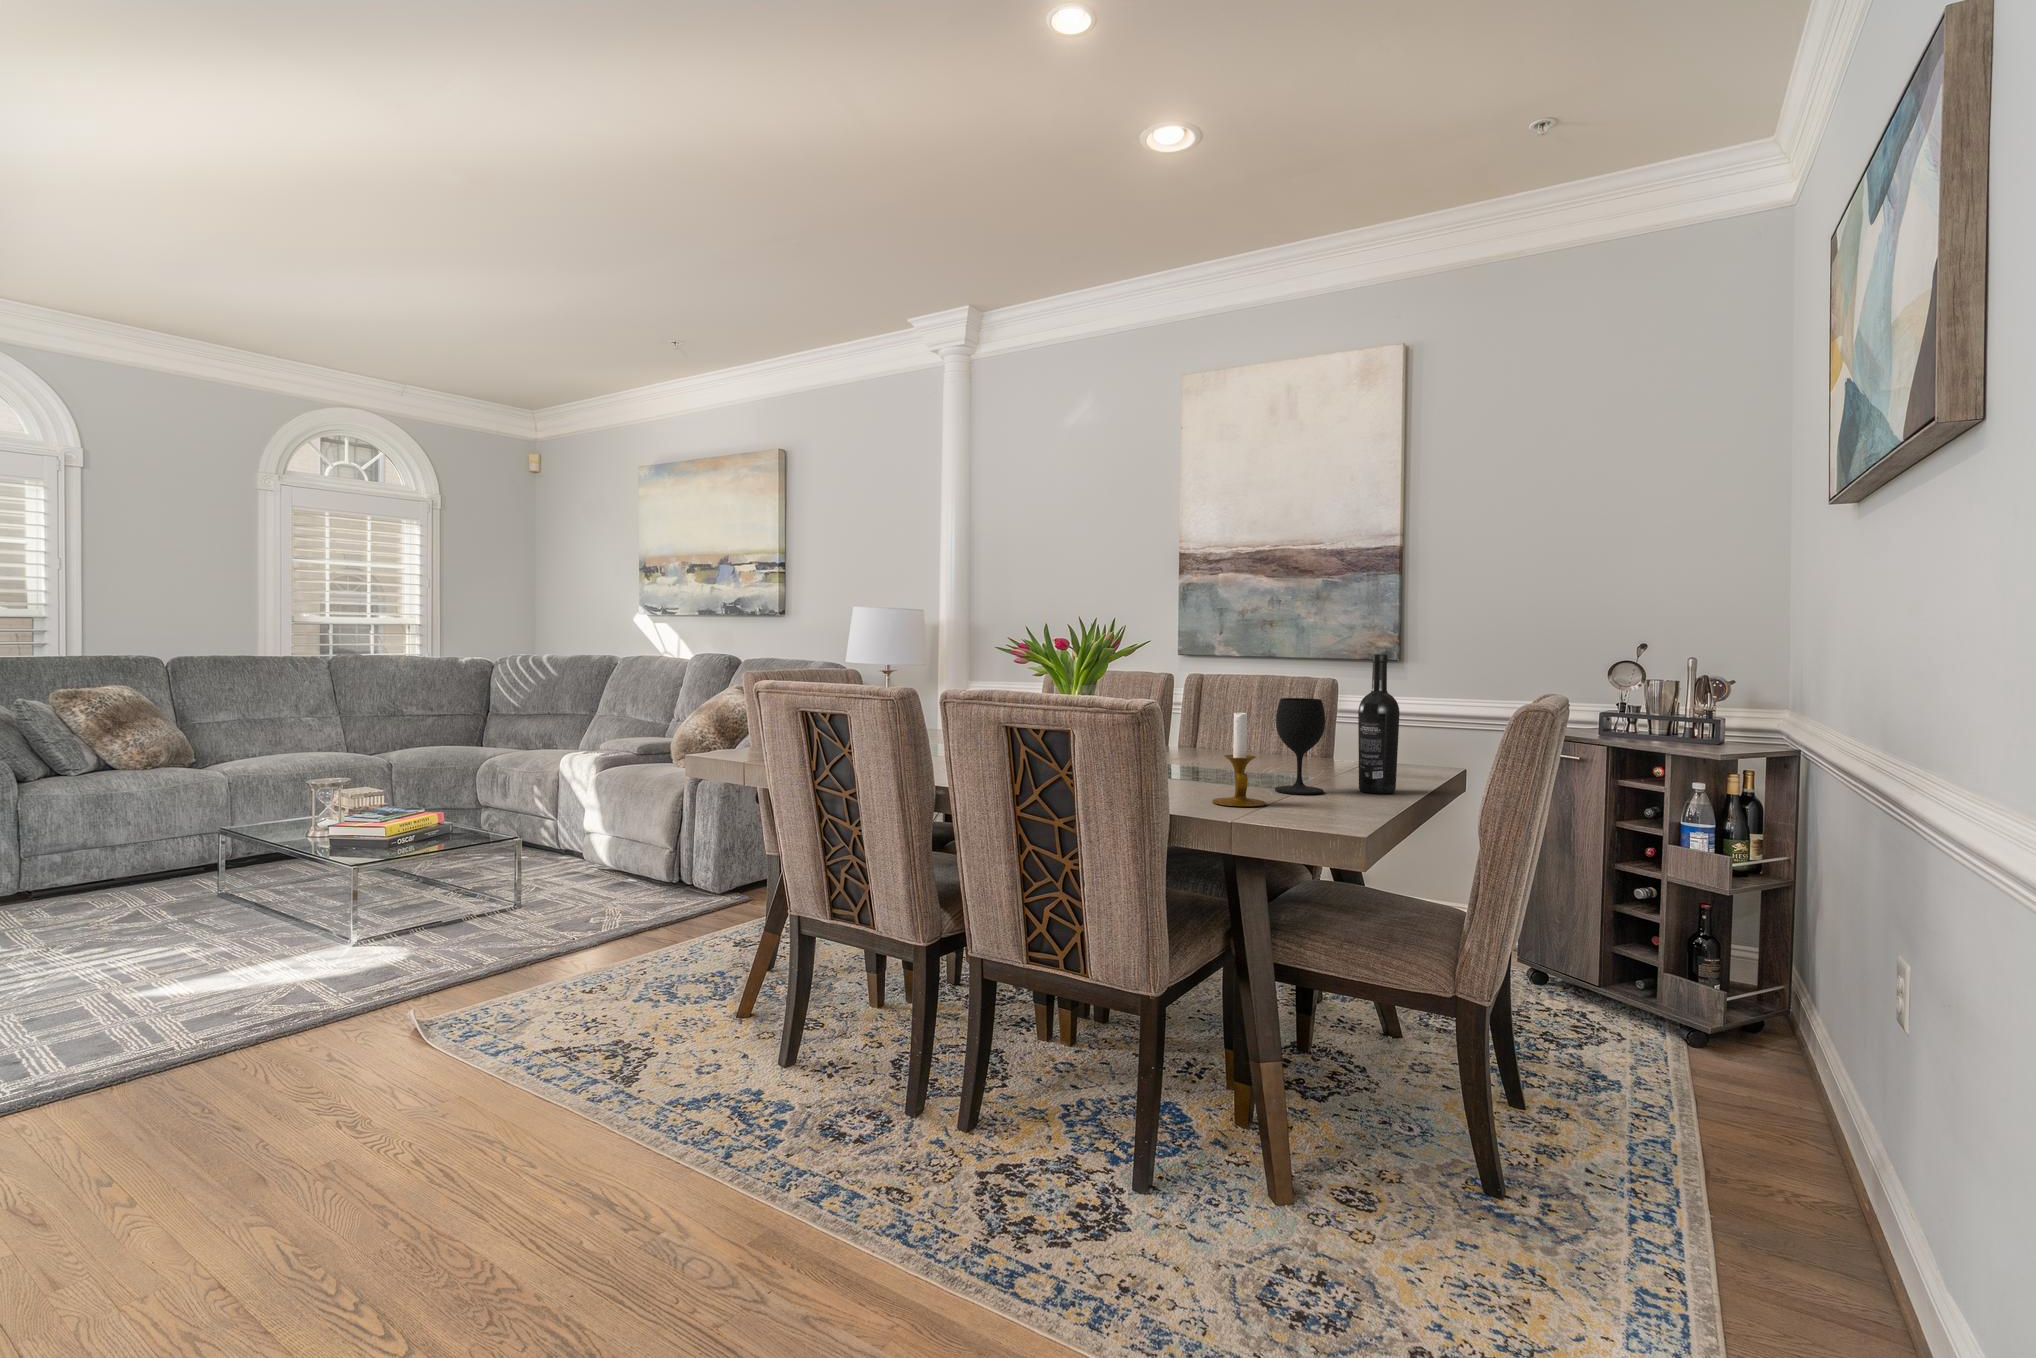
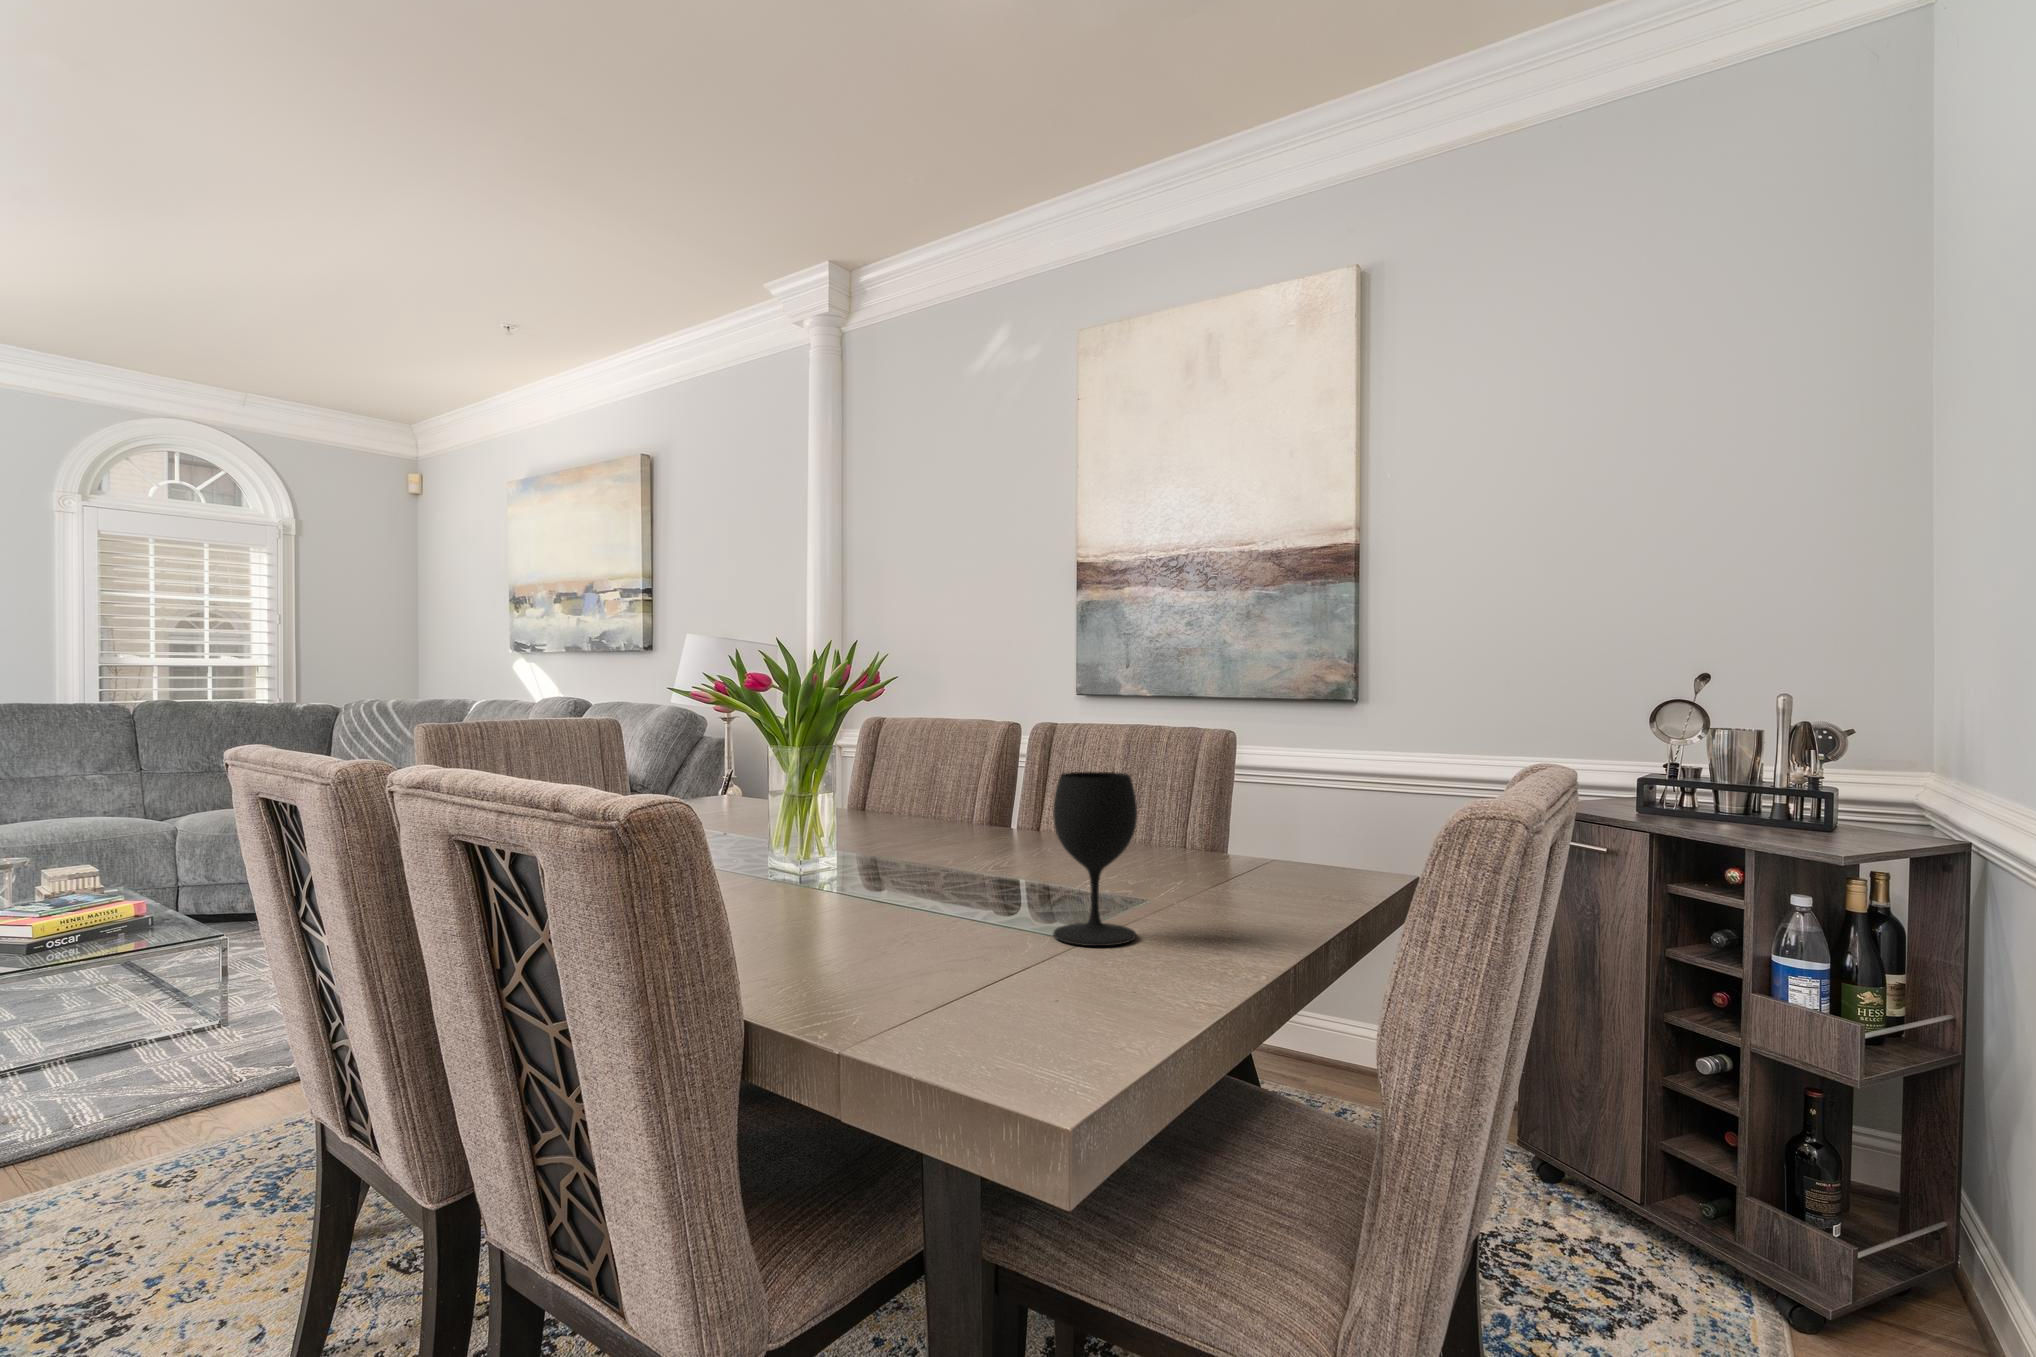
wine bottle: present [1358,654,1400,794] -> none [1200,695,1269,942]
candlestick: present [1212,713,1266,806] -> none [894,806,994,988]

